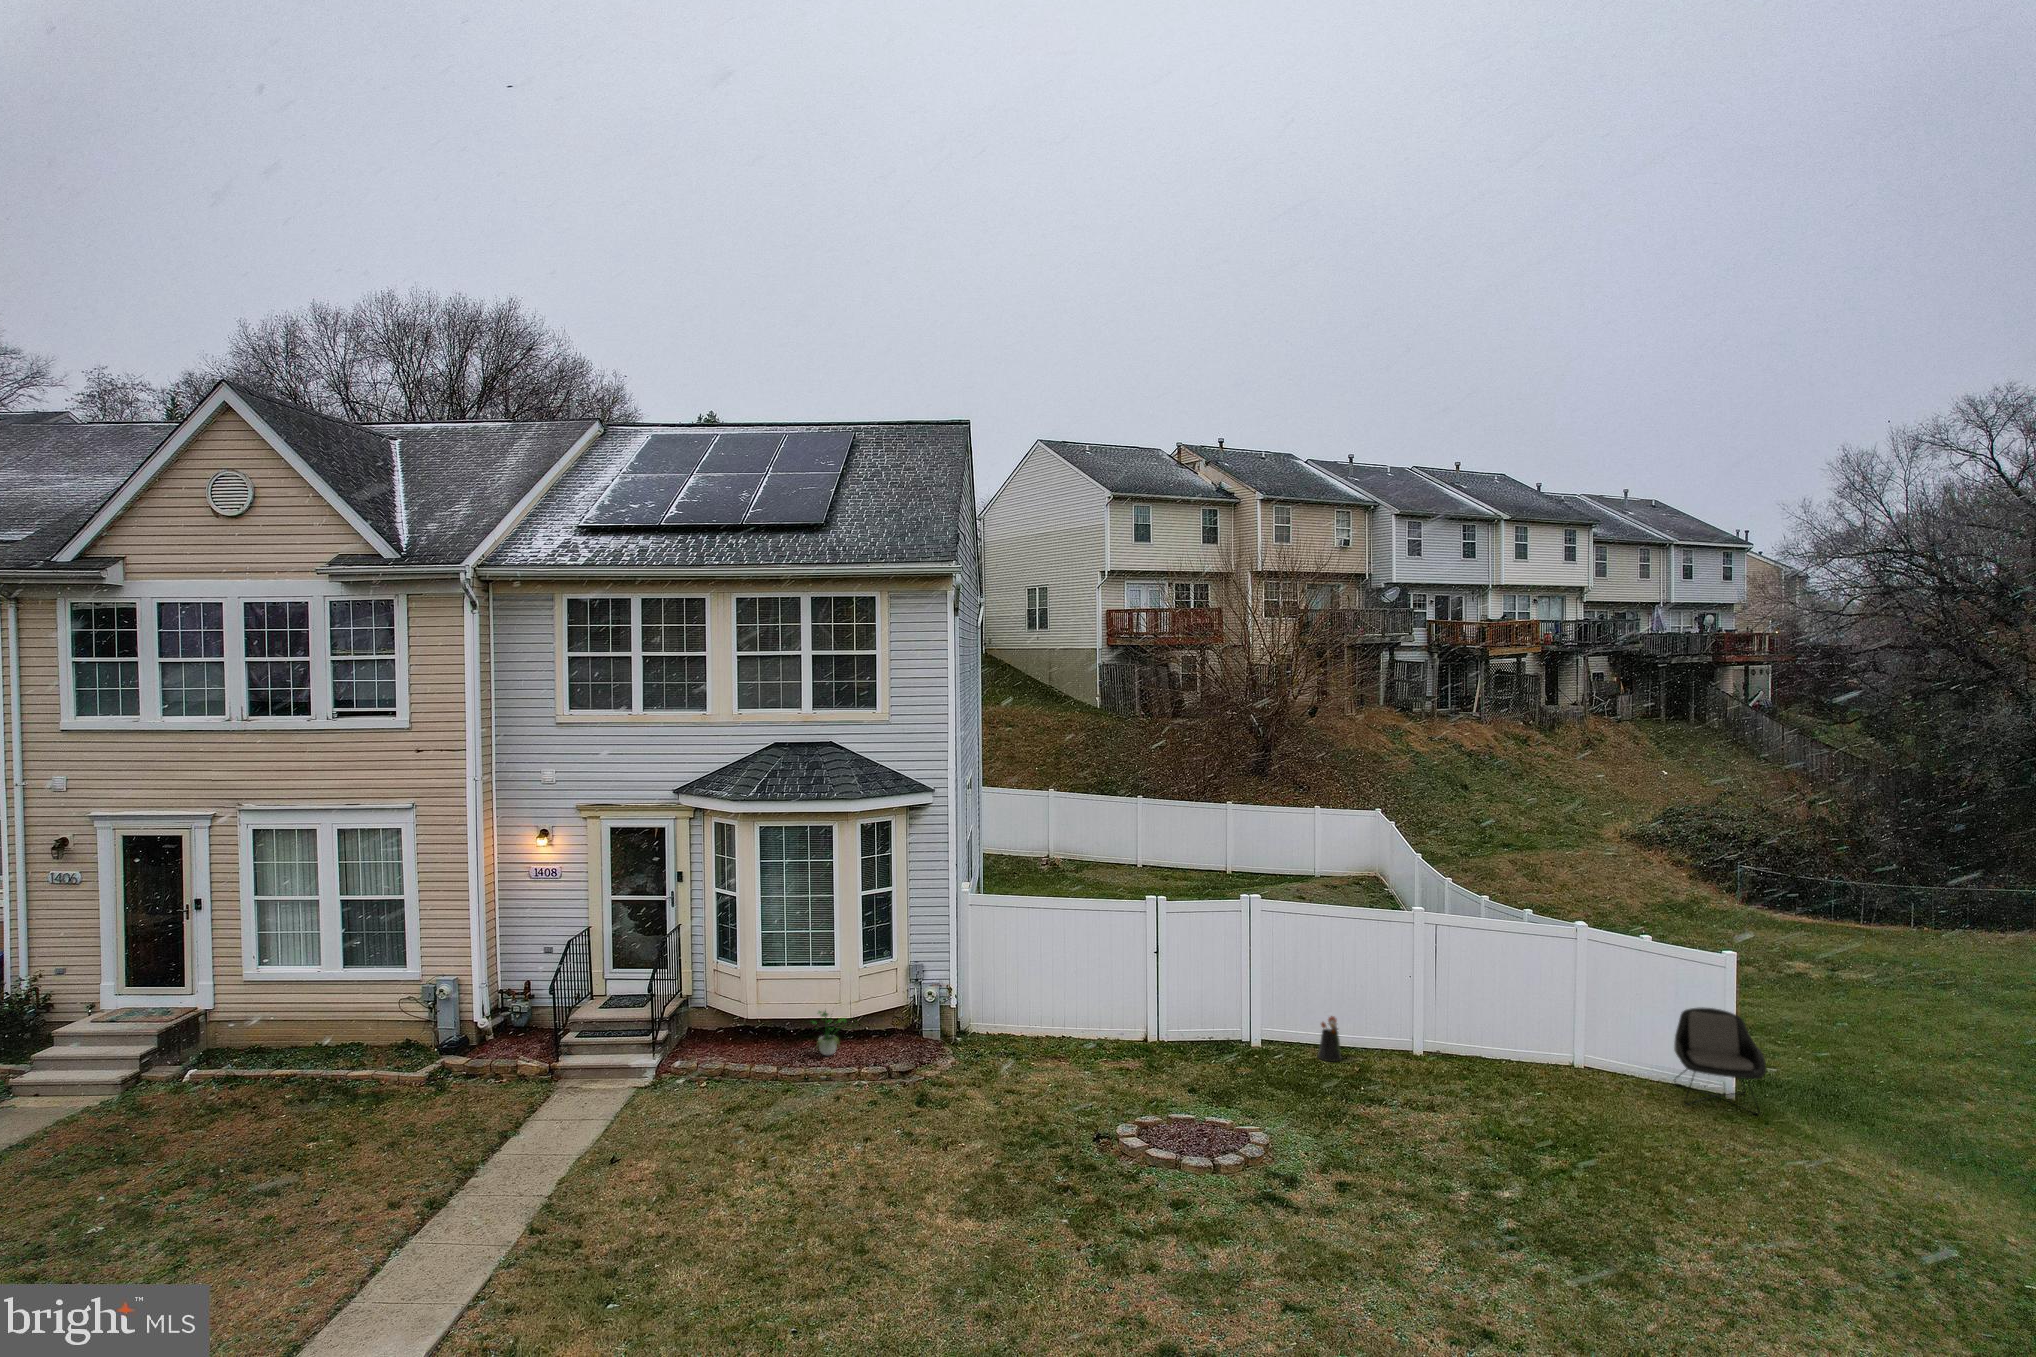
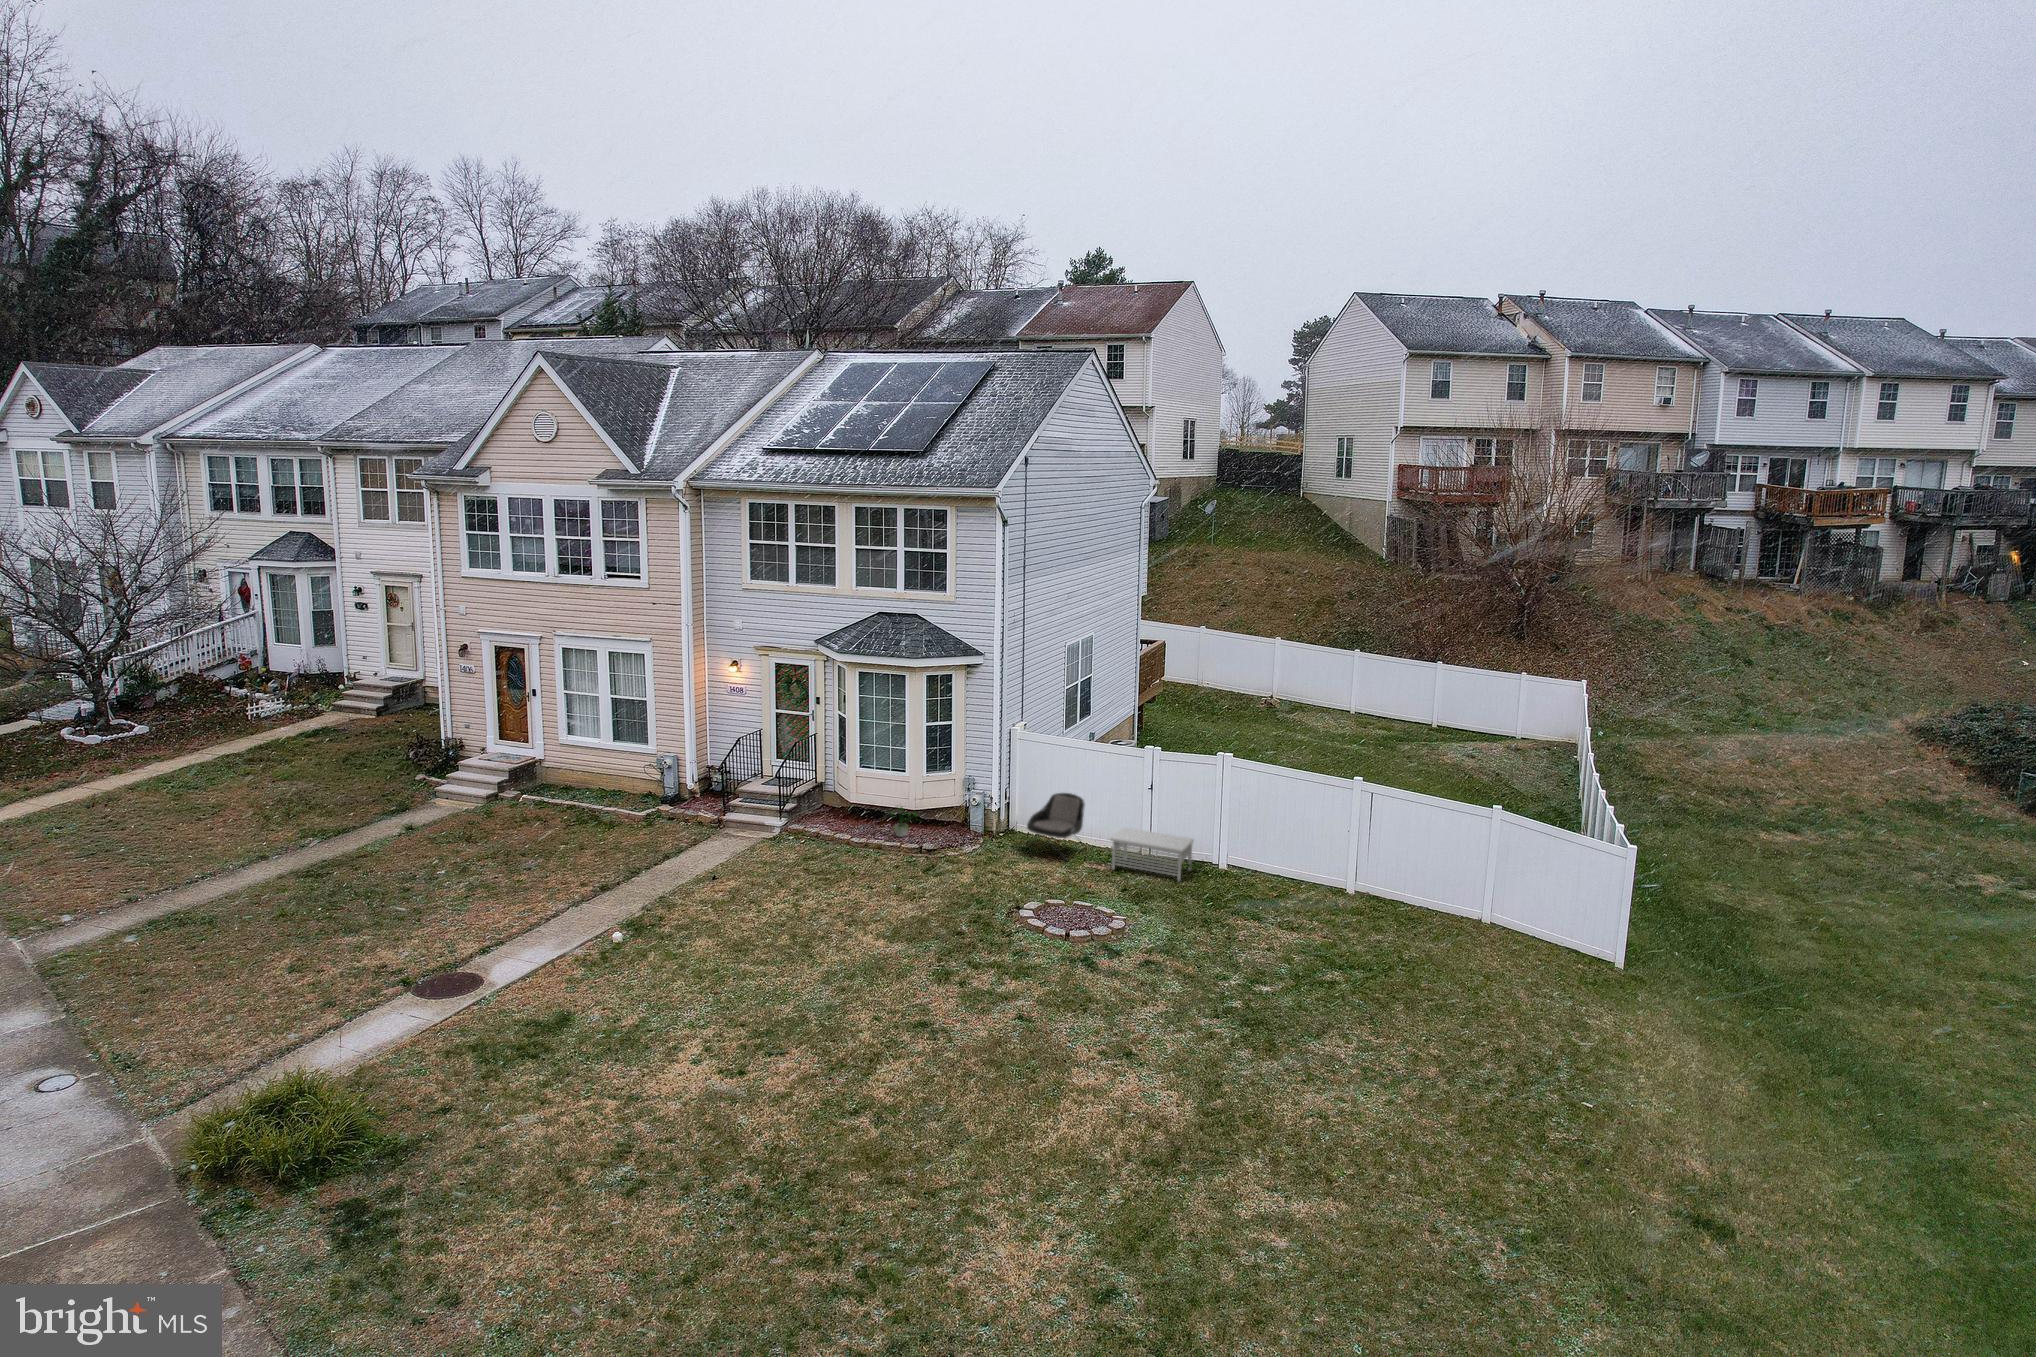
storage bench: none [1131,1001,1232,1063] -> present [1110,827,1194,881]
lounge chair: present [1674,1007,1766,1115] -> present [1027,793,1085,861]
watering can: present [1318,1016,1342,1062] -> none [1254,857,1274,892]

